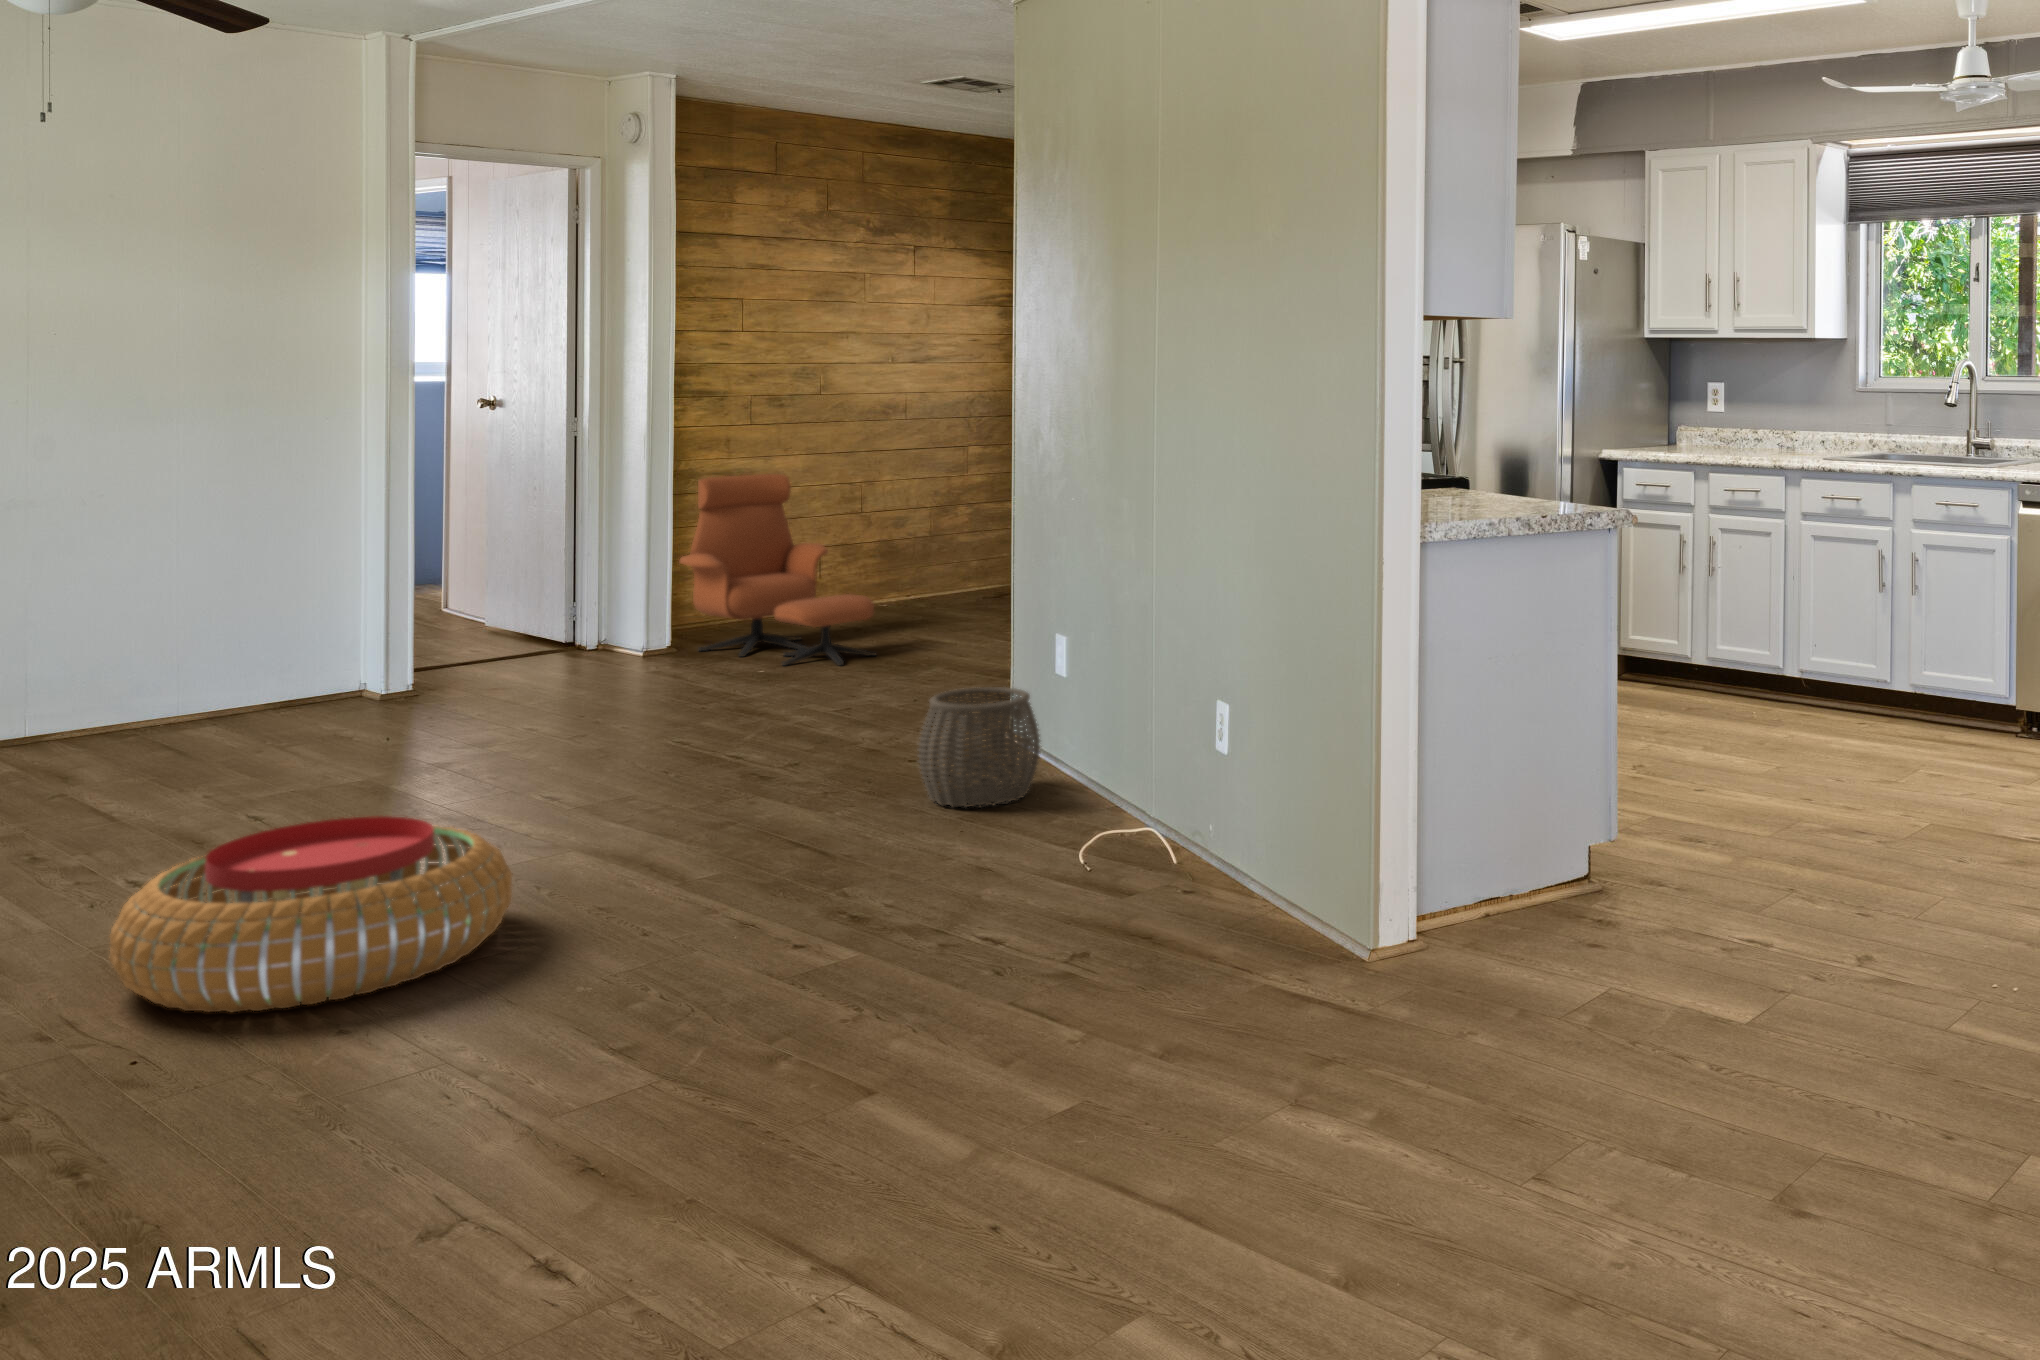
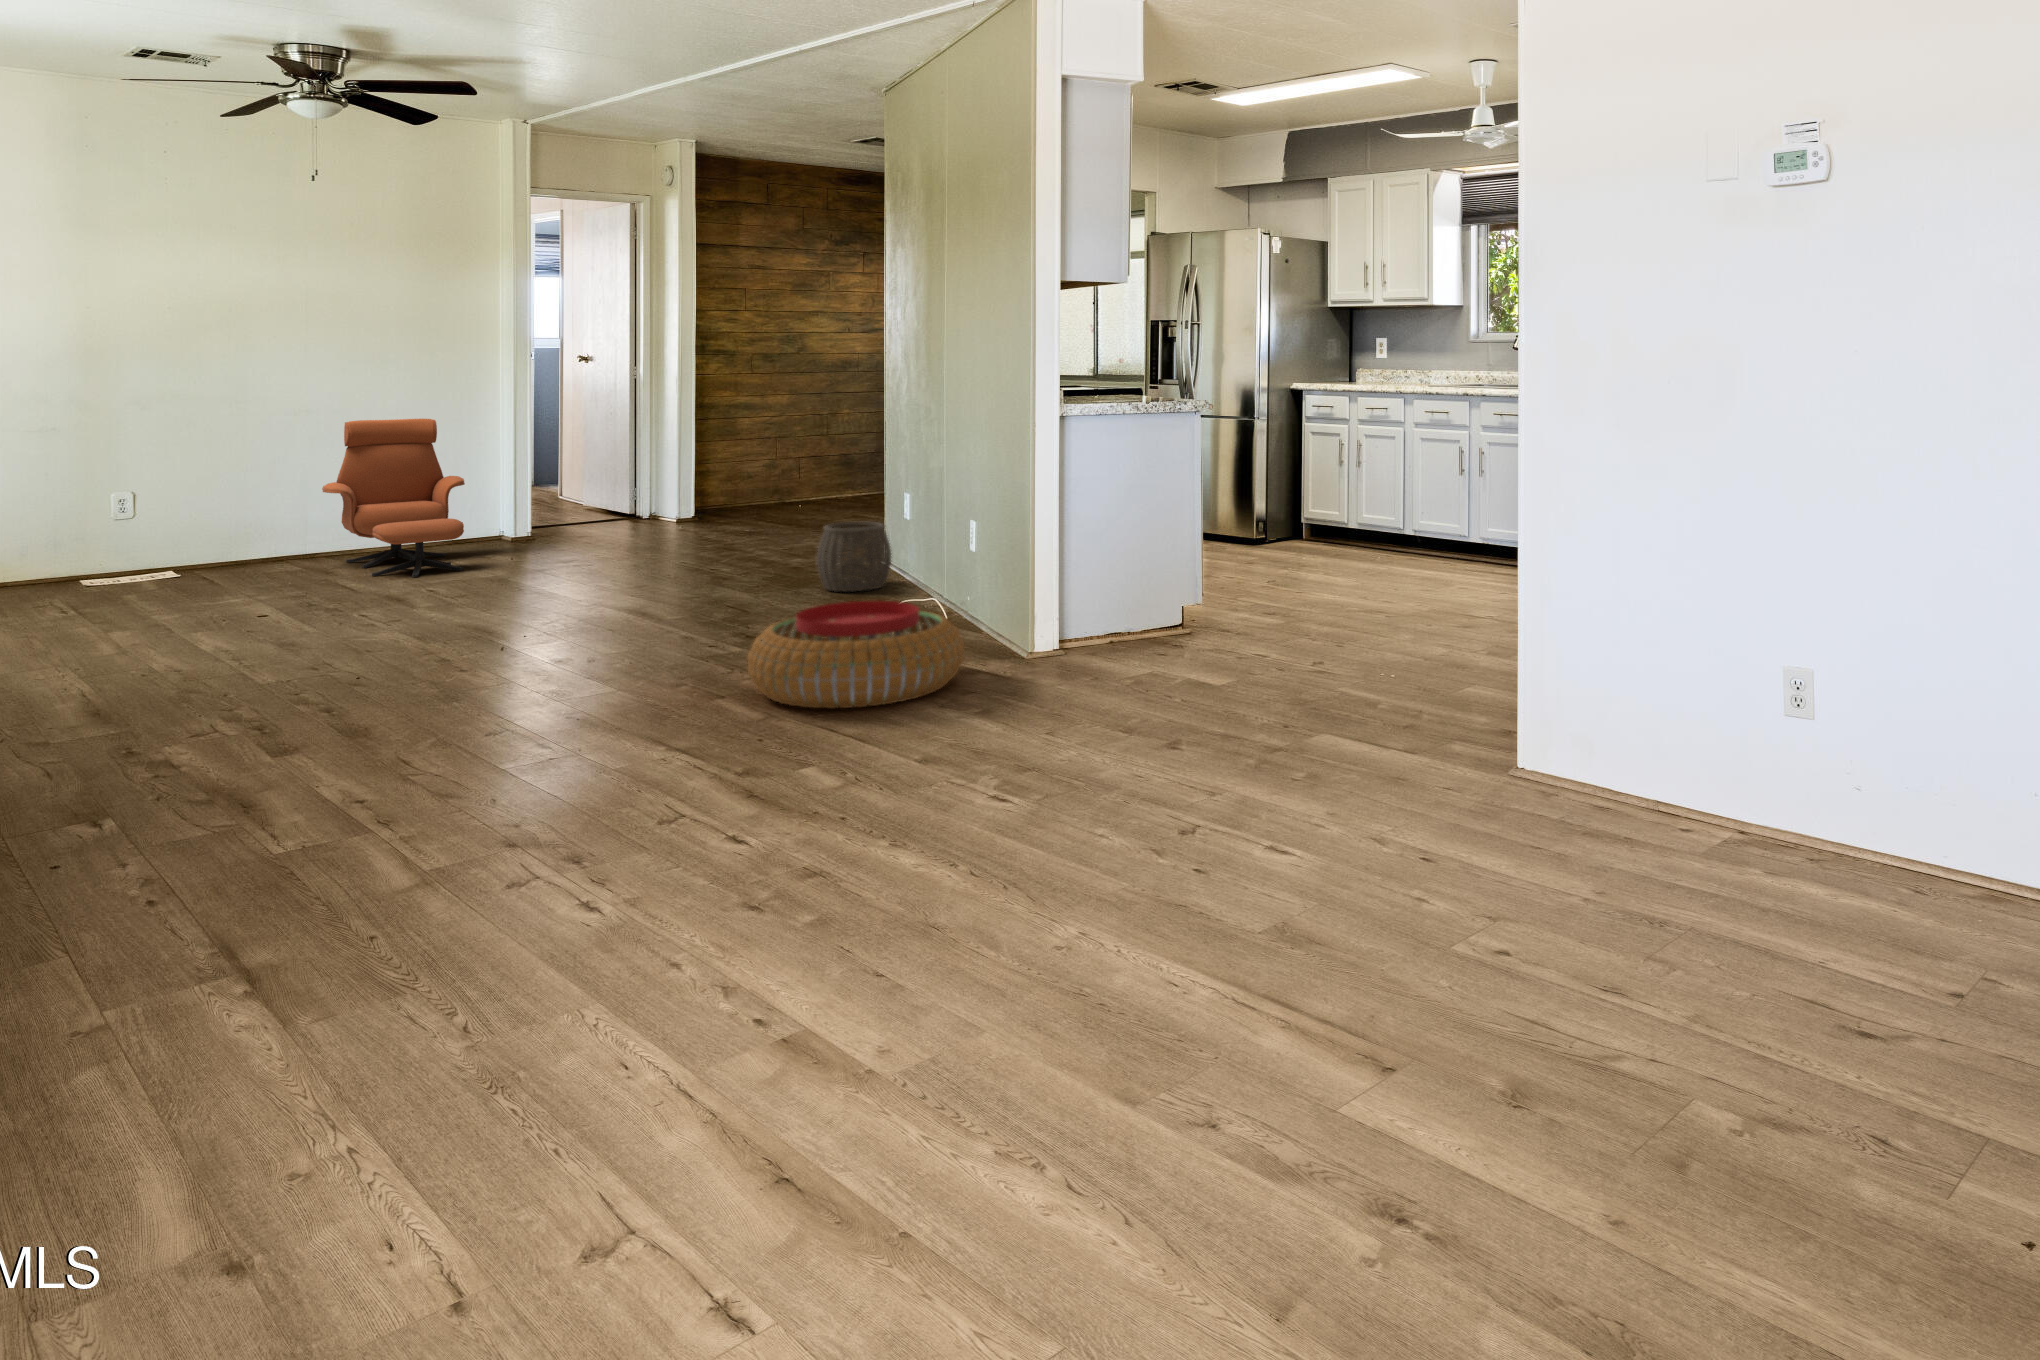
lounge chair: present [680,474,876,665] -> present [322,419,465,577]
pouf: present [110,816,512,1012] -> present [748,601,964,708]

